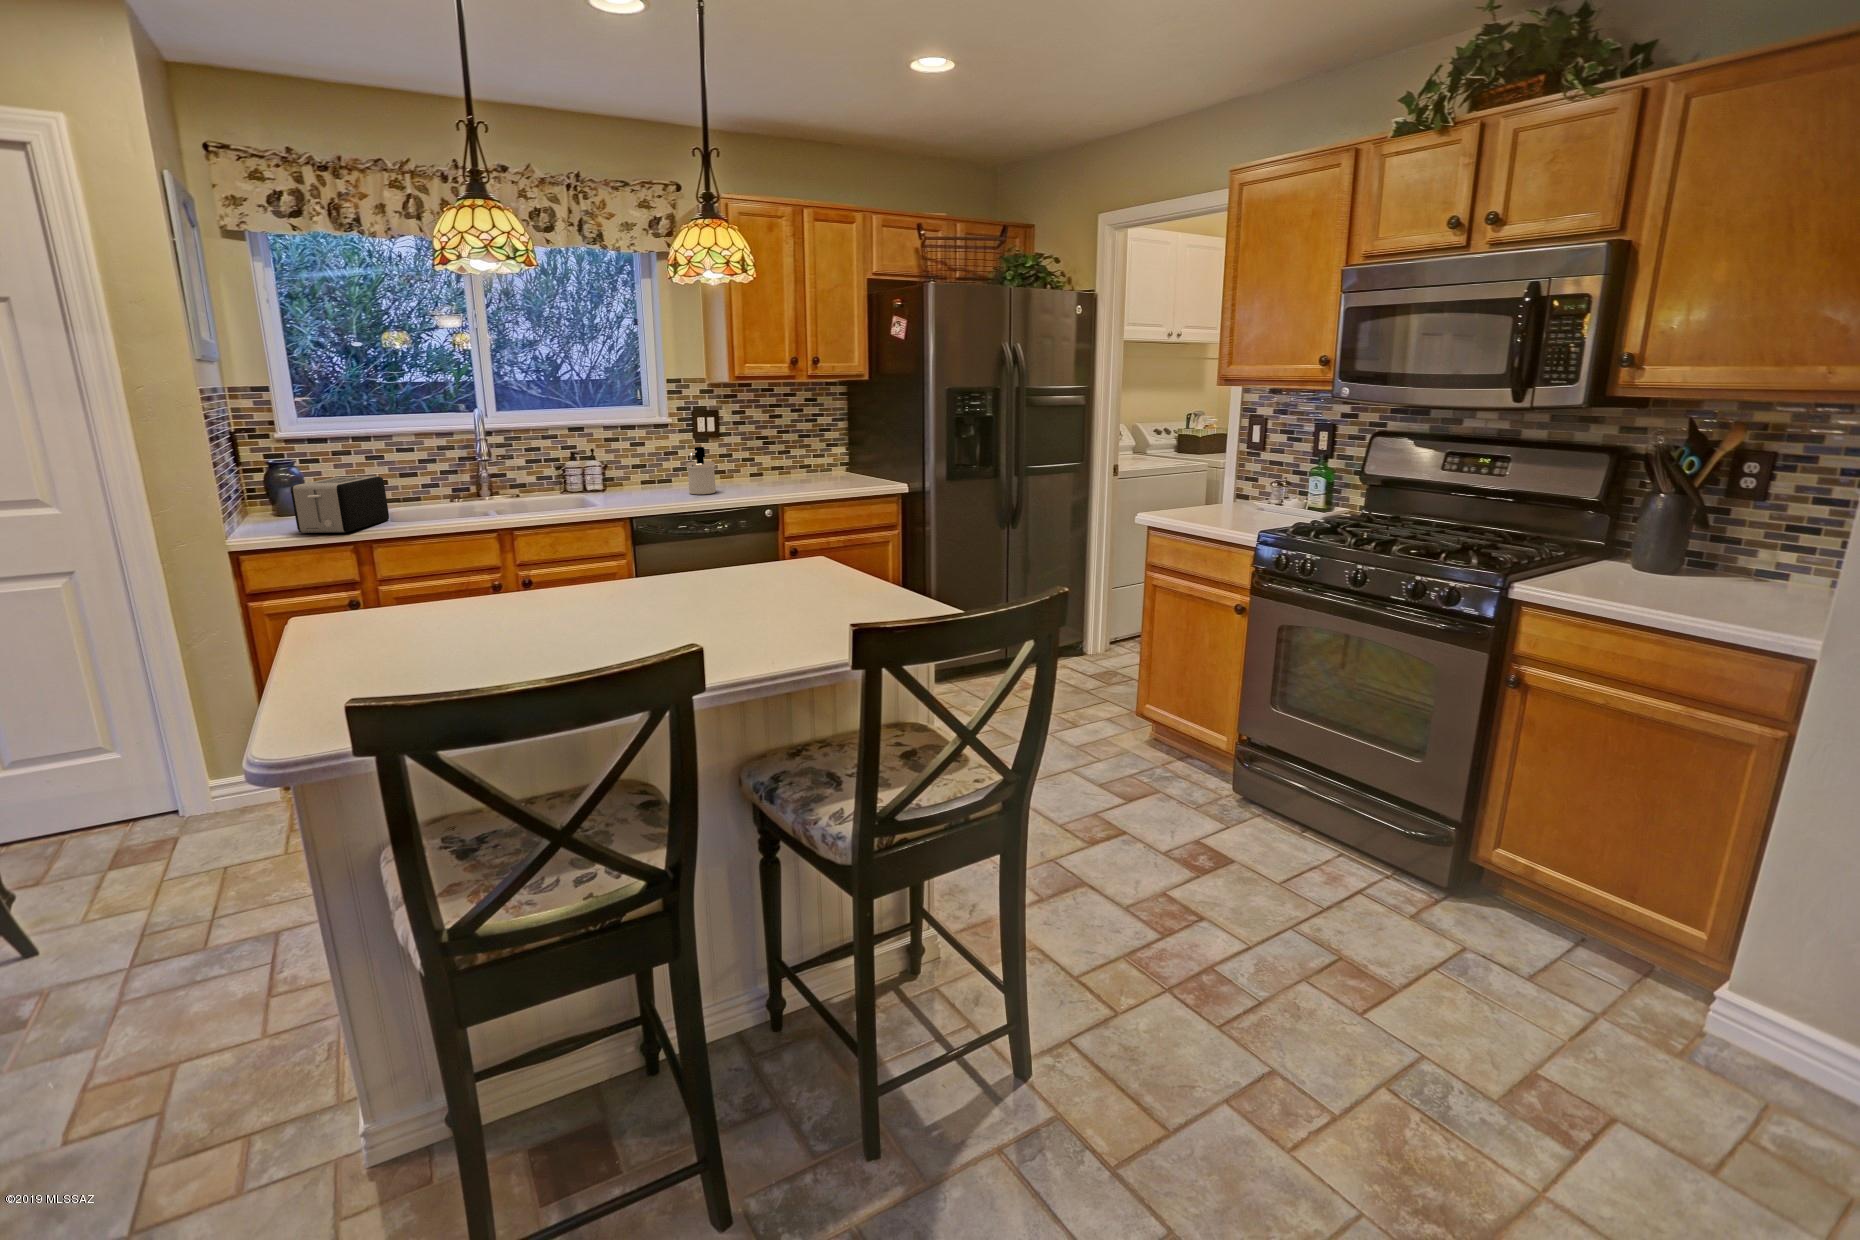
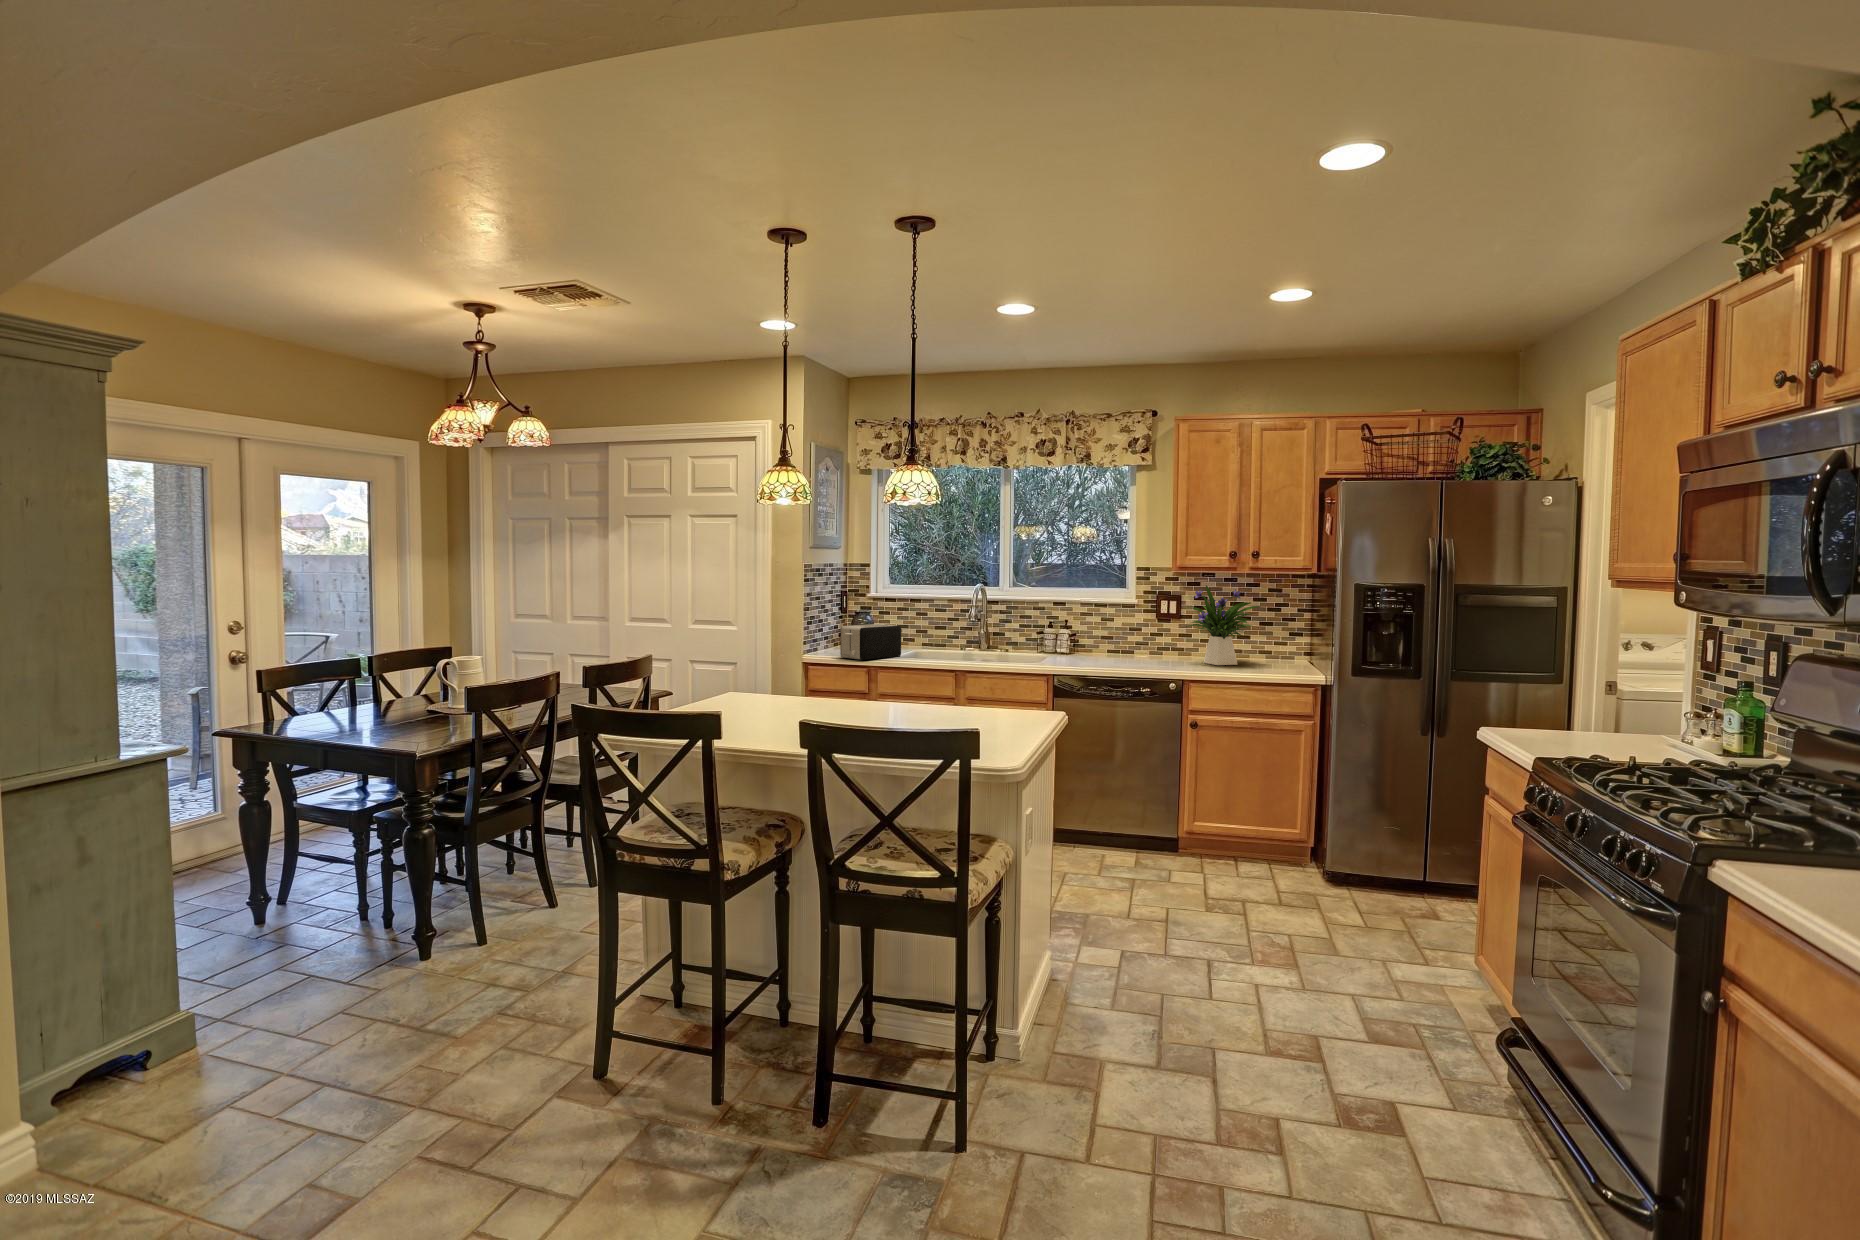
flower arrangement: none [743,397,827,485] -> present [1186,585,1261,665]
soap dispenser: present [686,447,716,494] -> none [1119,624,1148,664]

